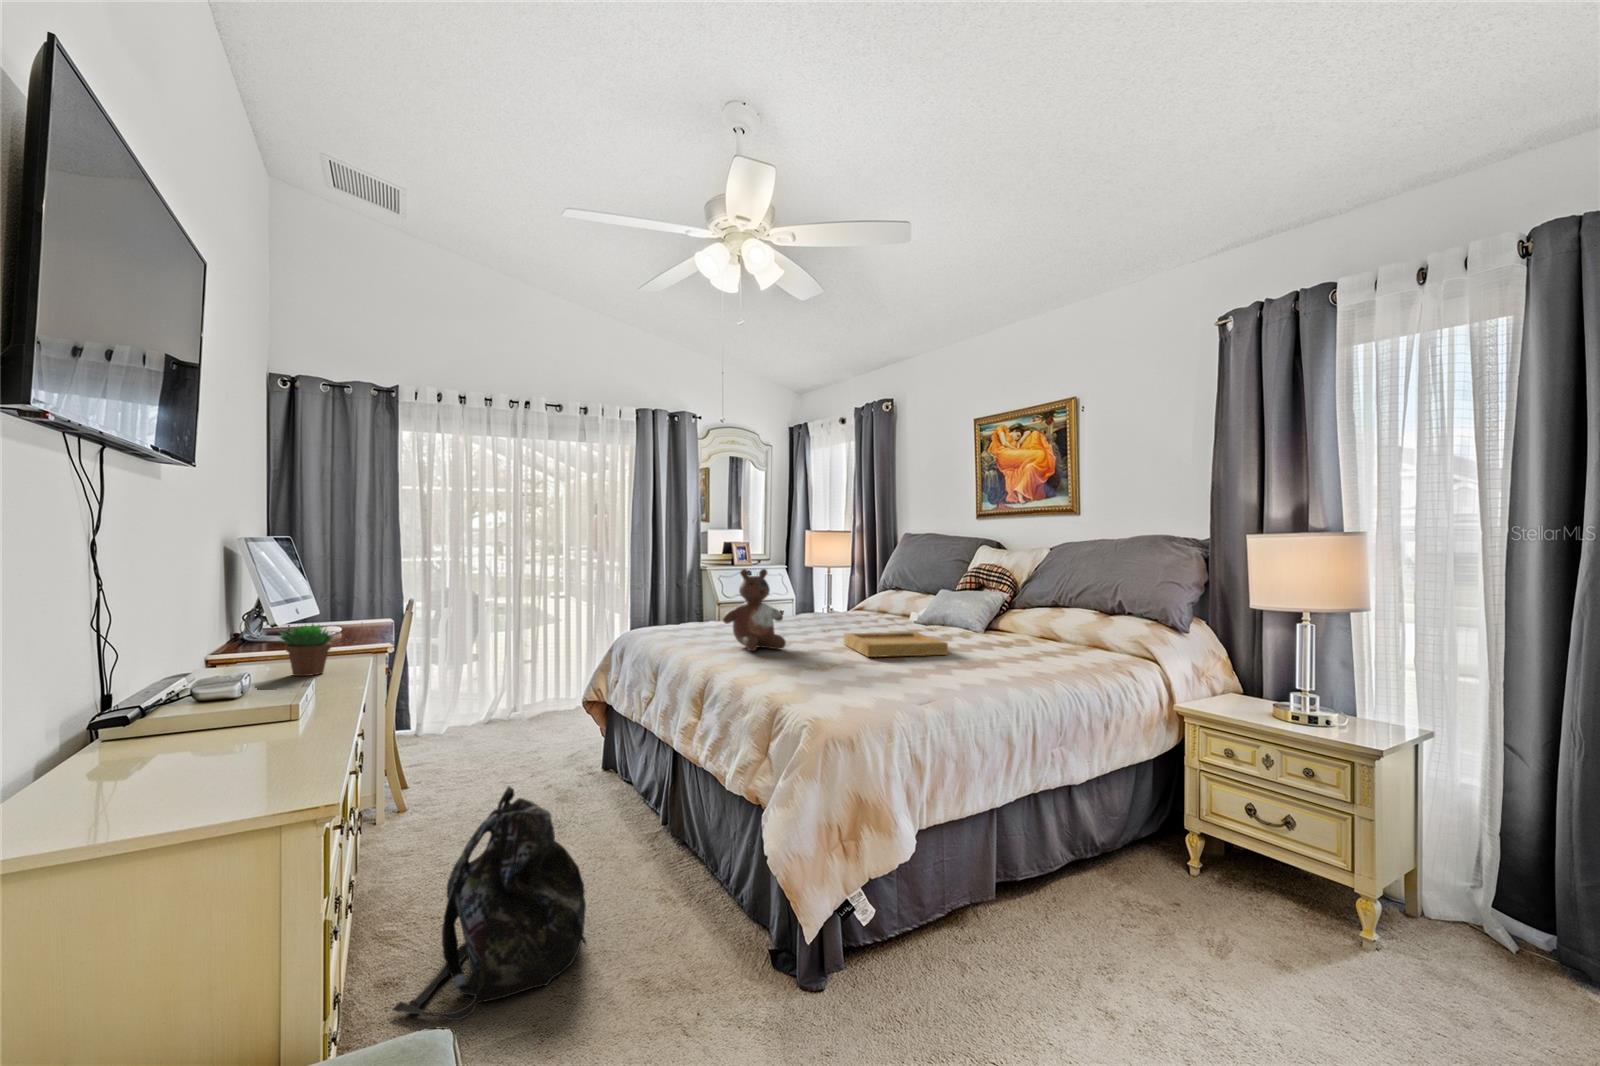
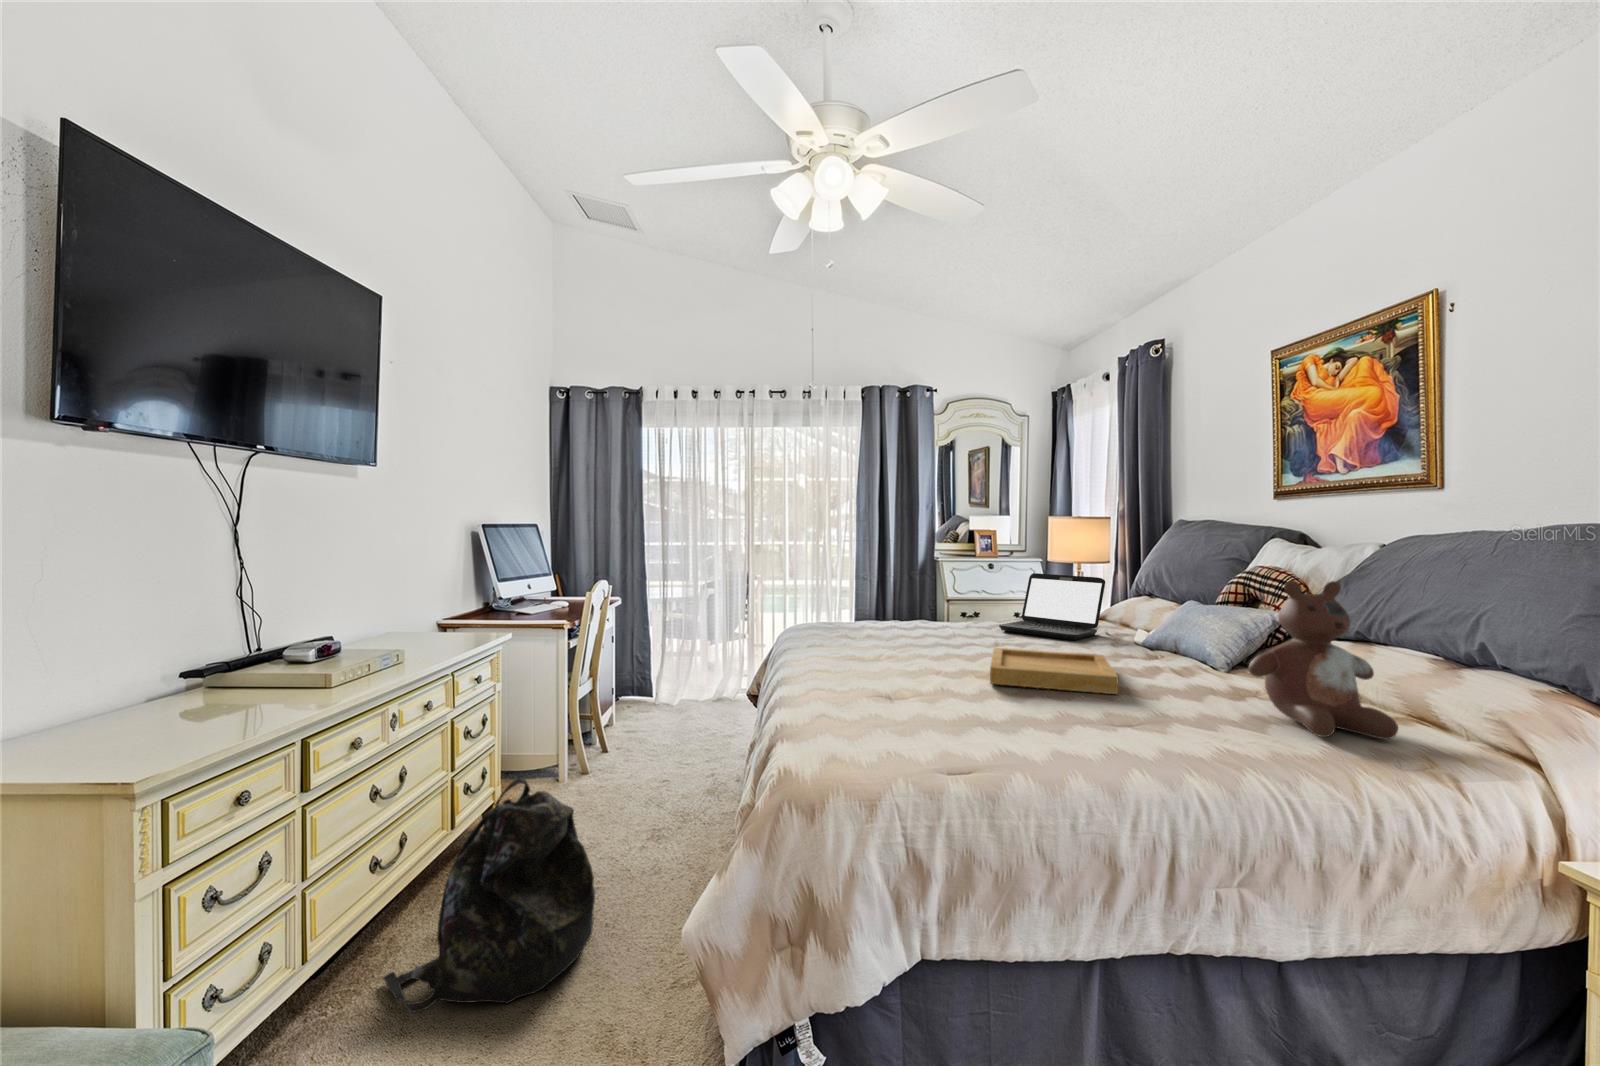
stuffed bear: present [723,569,786,651] -> present [1248,580,1398,739]
laptop: none [811,577,882,626] -> present [999,573,1105,640]
succulent plant: present [279,624,333,676] -> none [421,596,471,643]

